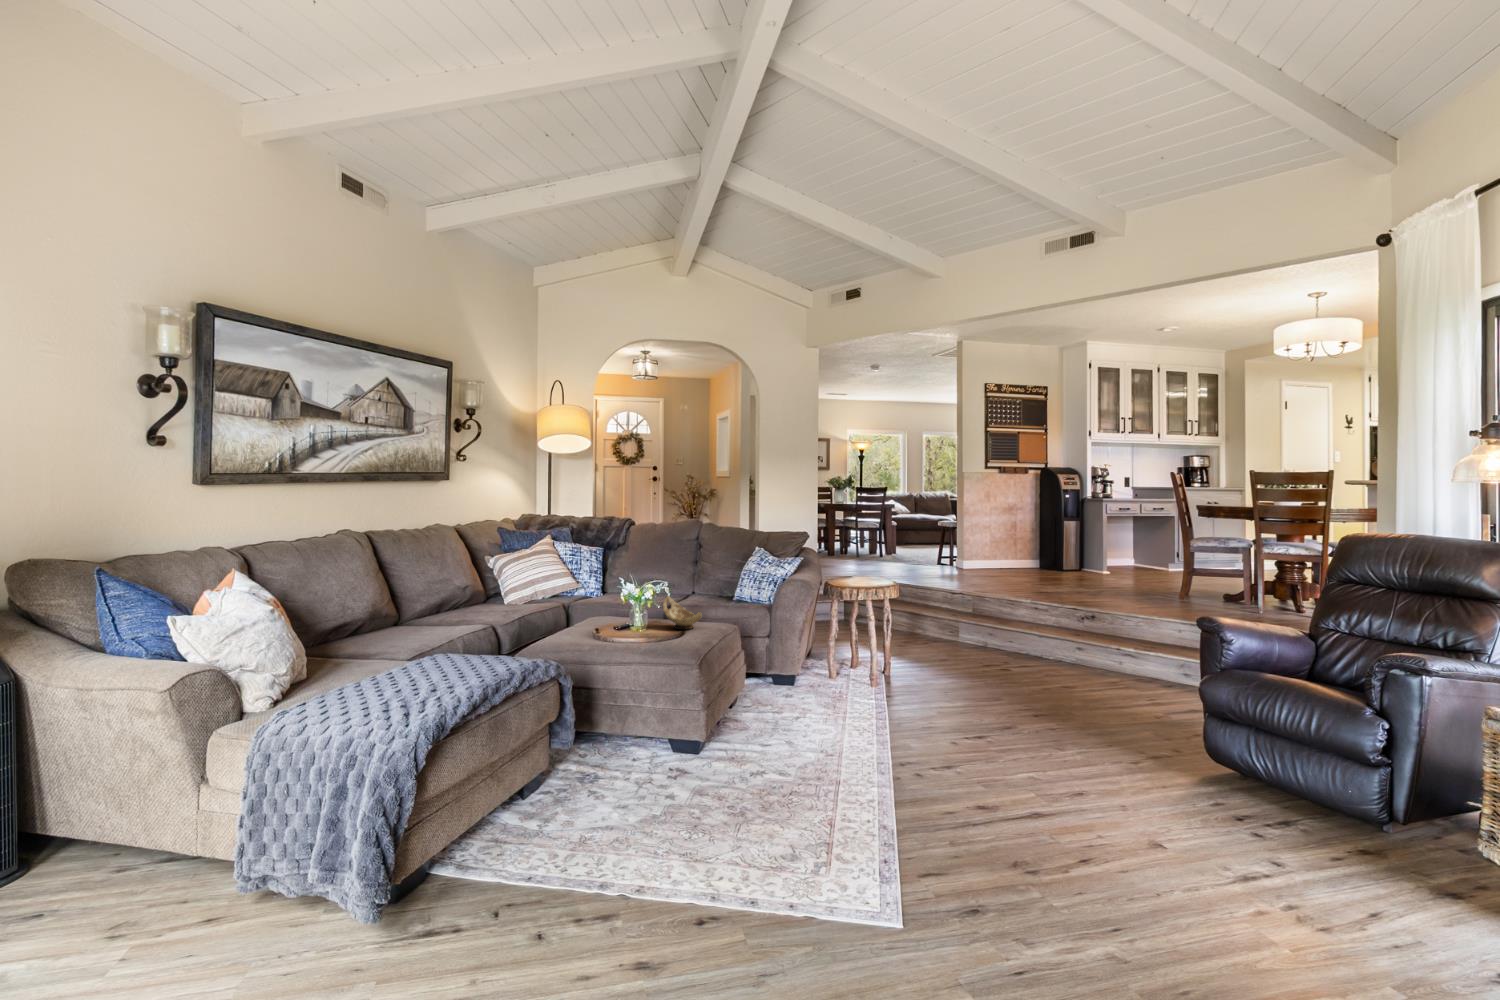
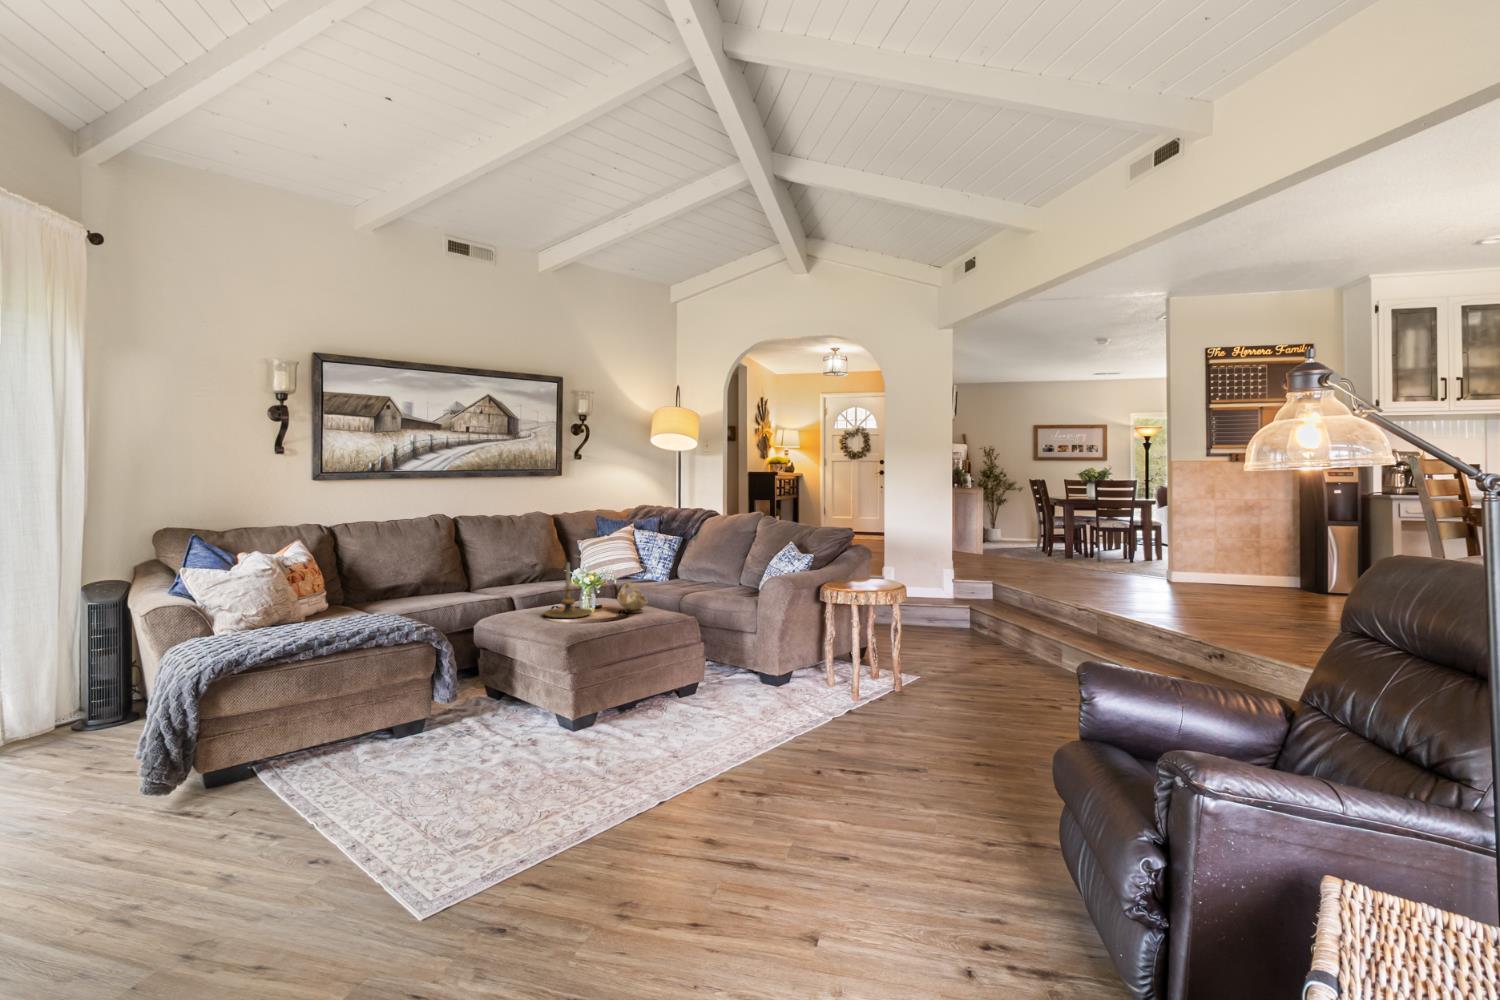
candle holder: none [603,577,658,641] -> present [544,562,592,618]

